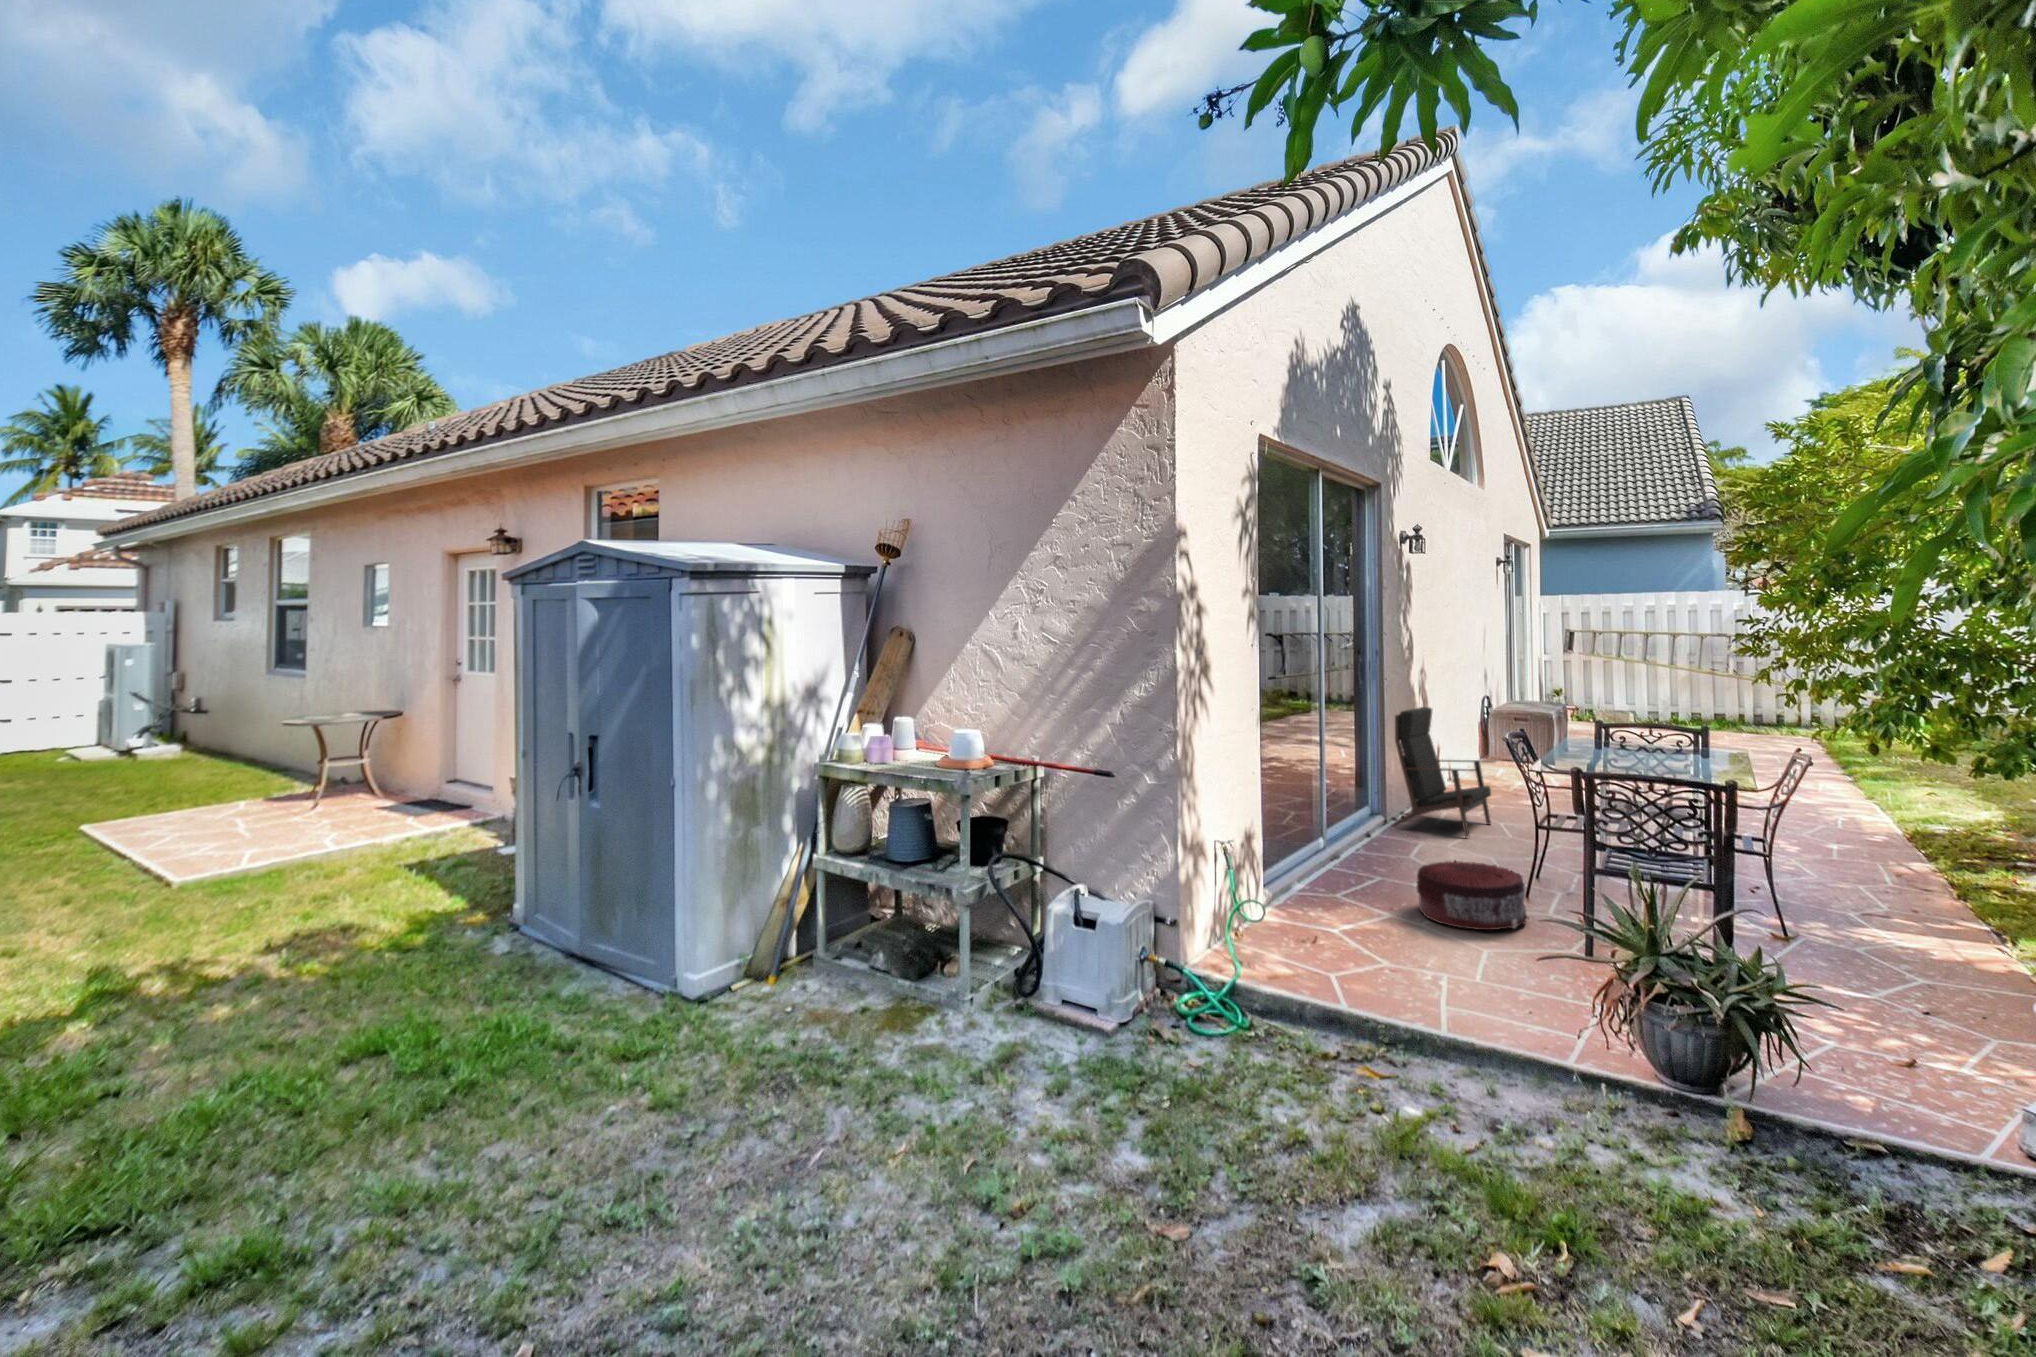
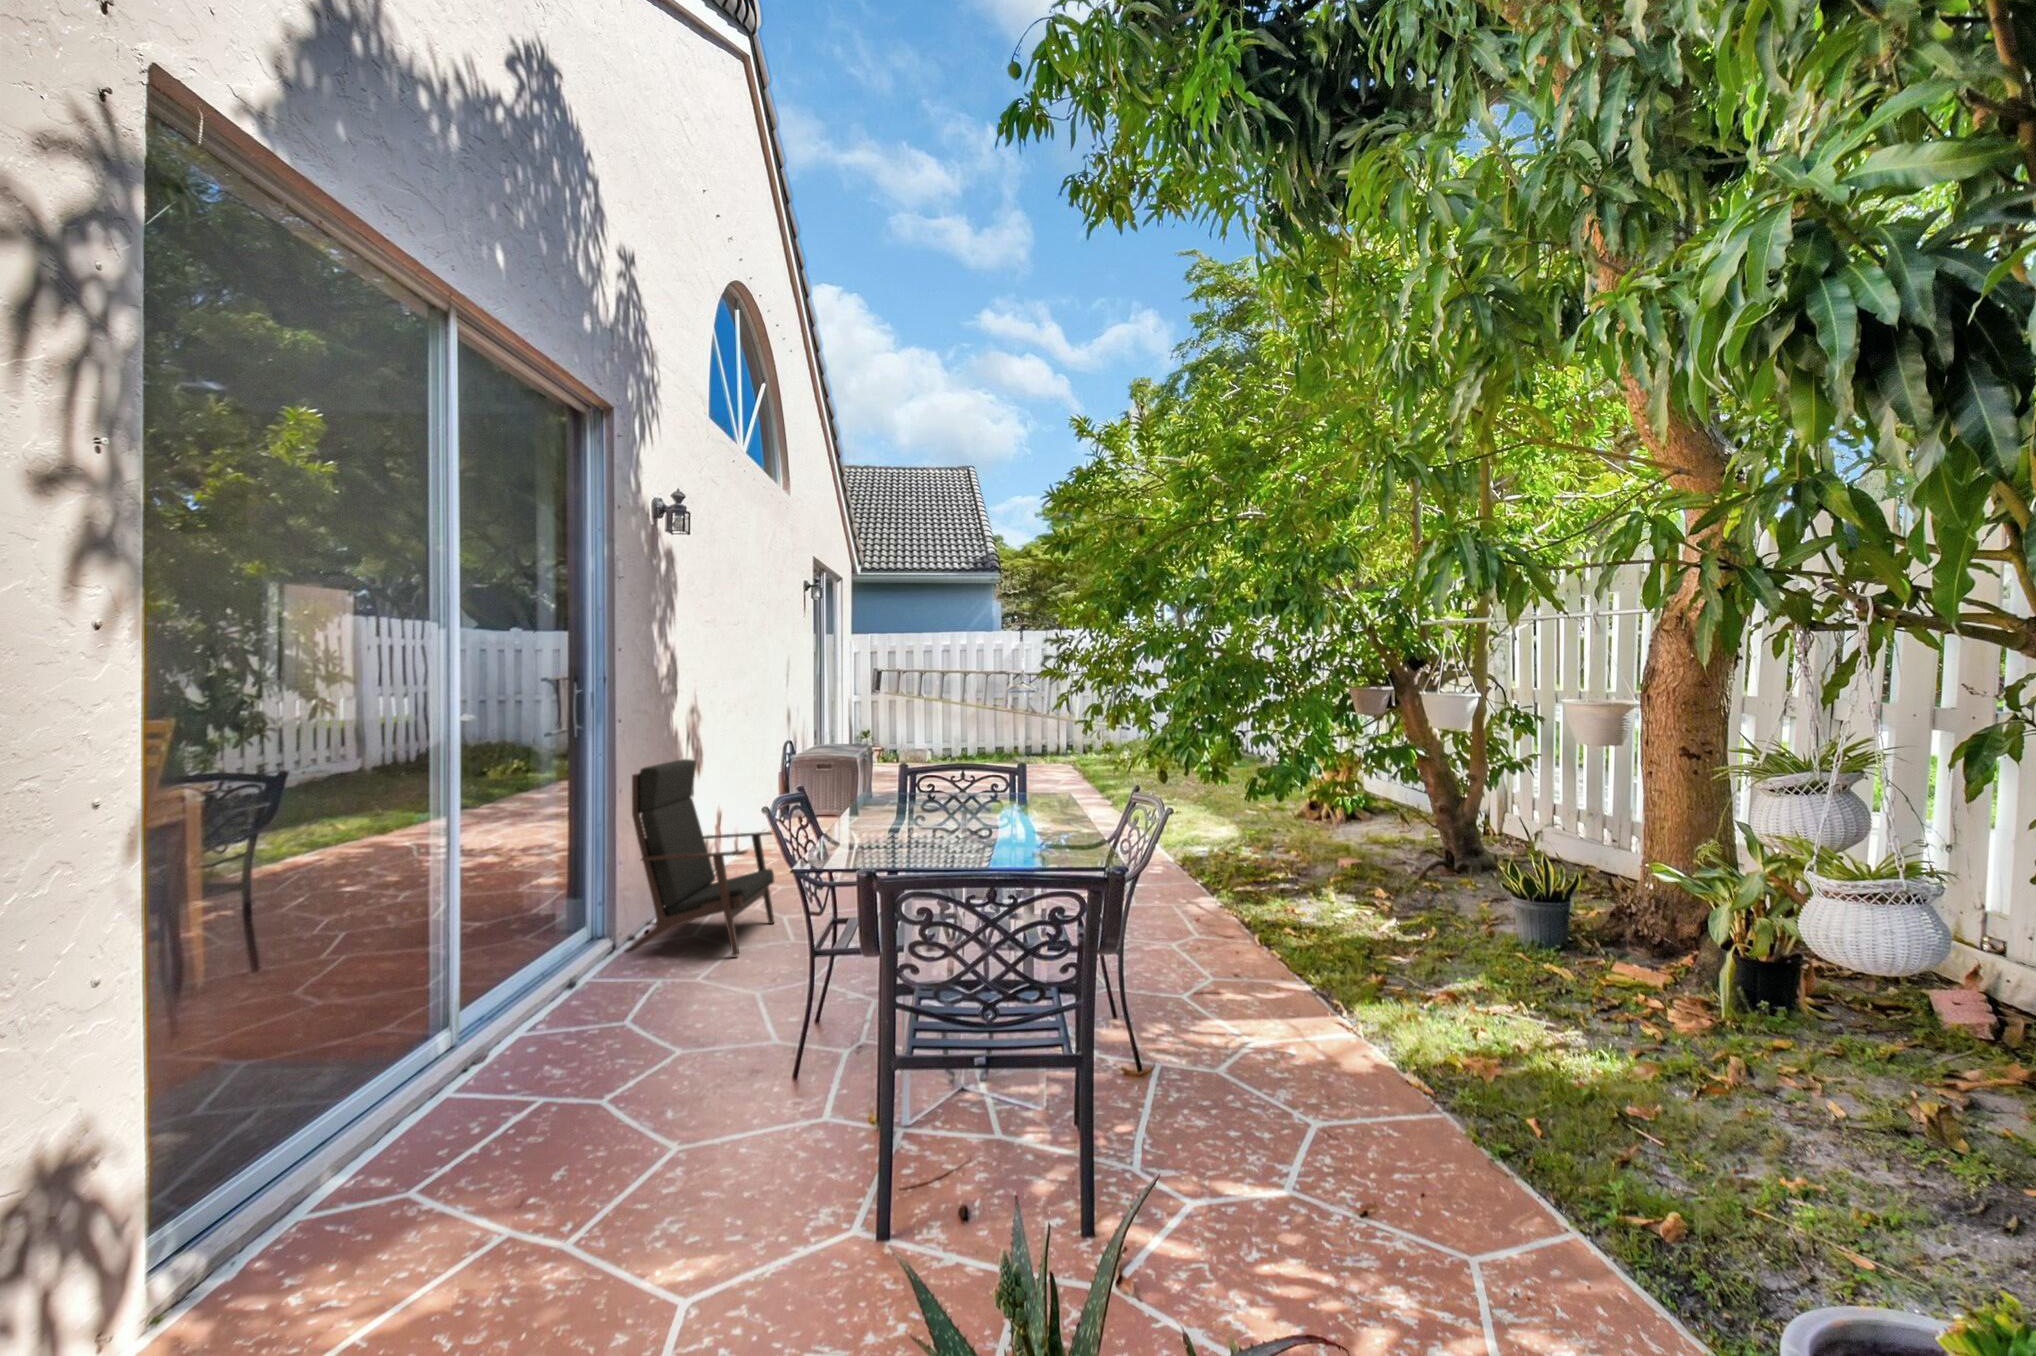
pouf: present [1417,861,1528,930] -> none [583,1046,792,1222]

